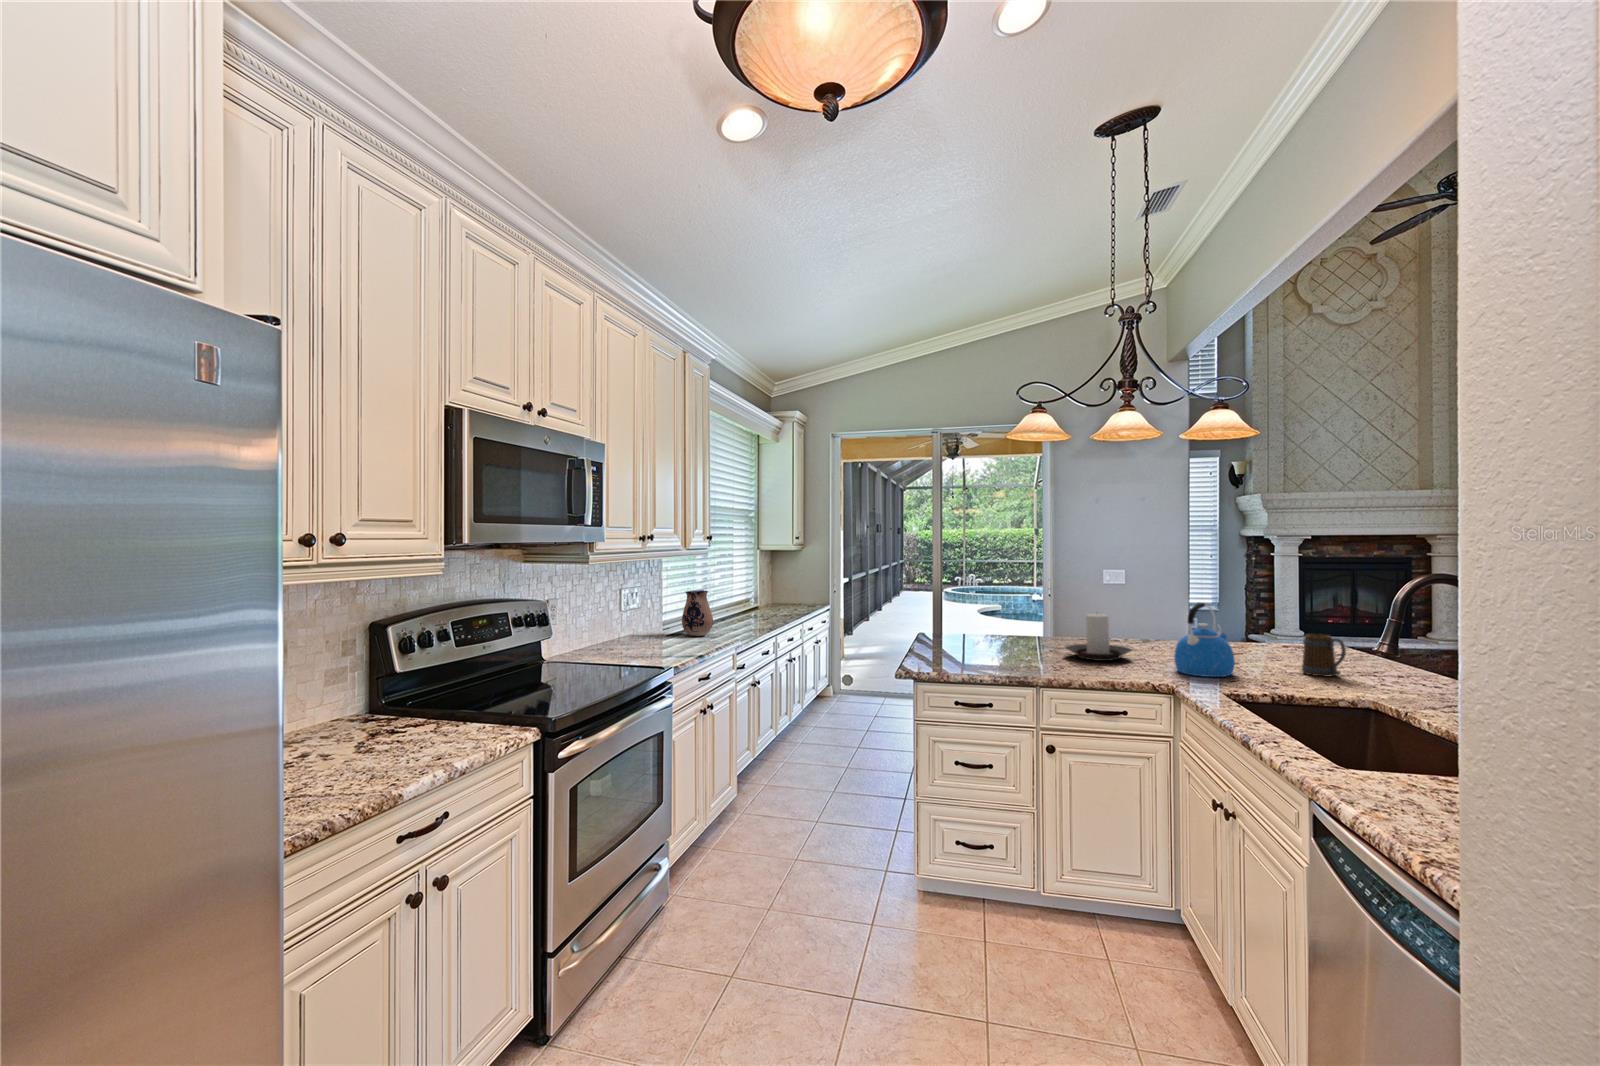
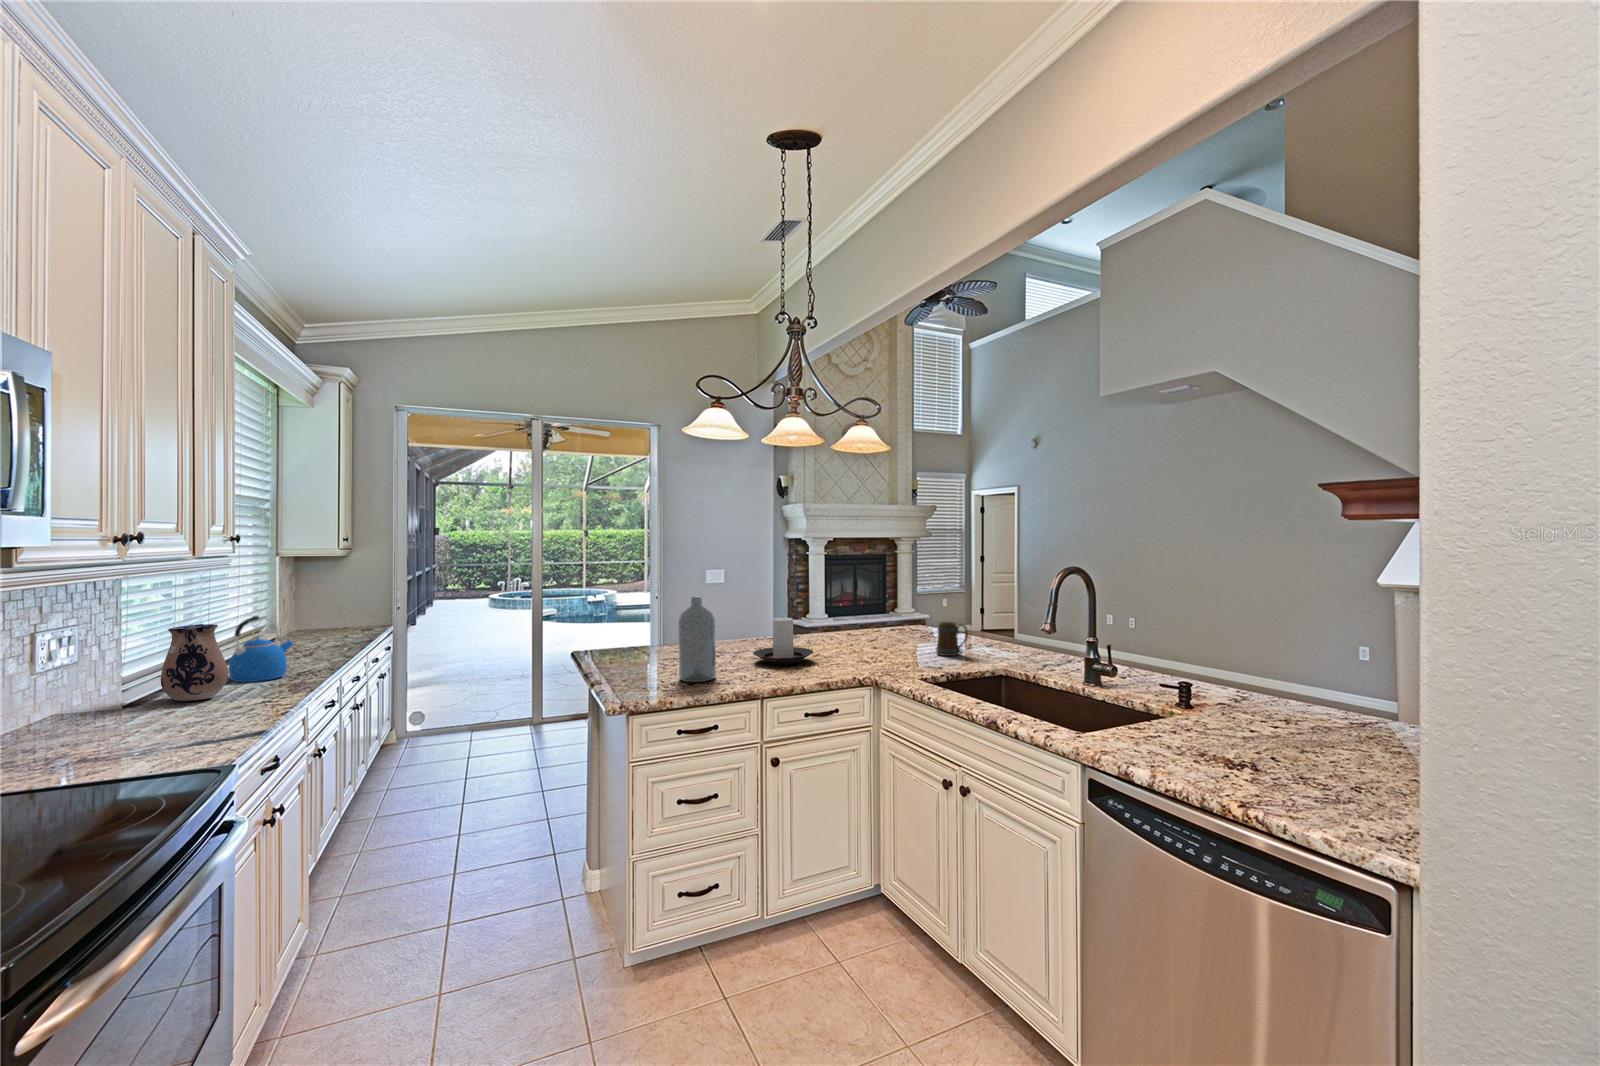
bottle: none [974,587,1010,664] -> present [678,597,716,682]
kettle: present [1174,603,1235,677] -> present [229,616,294,682]

